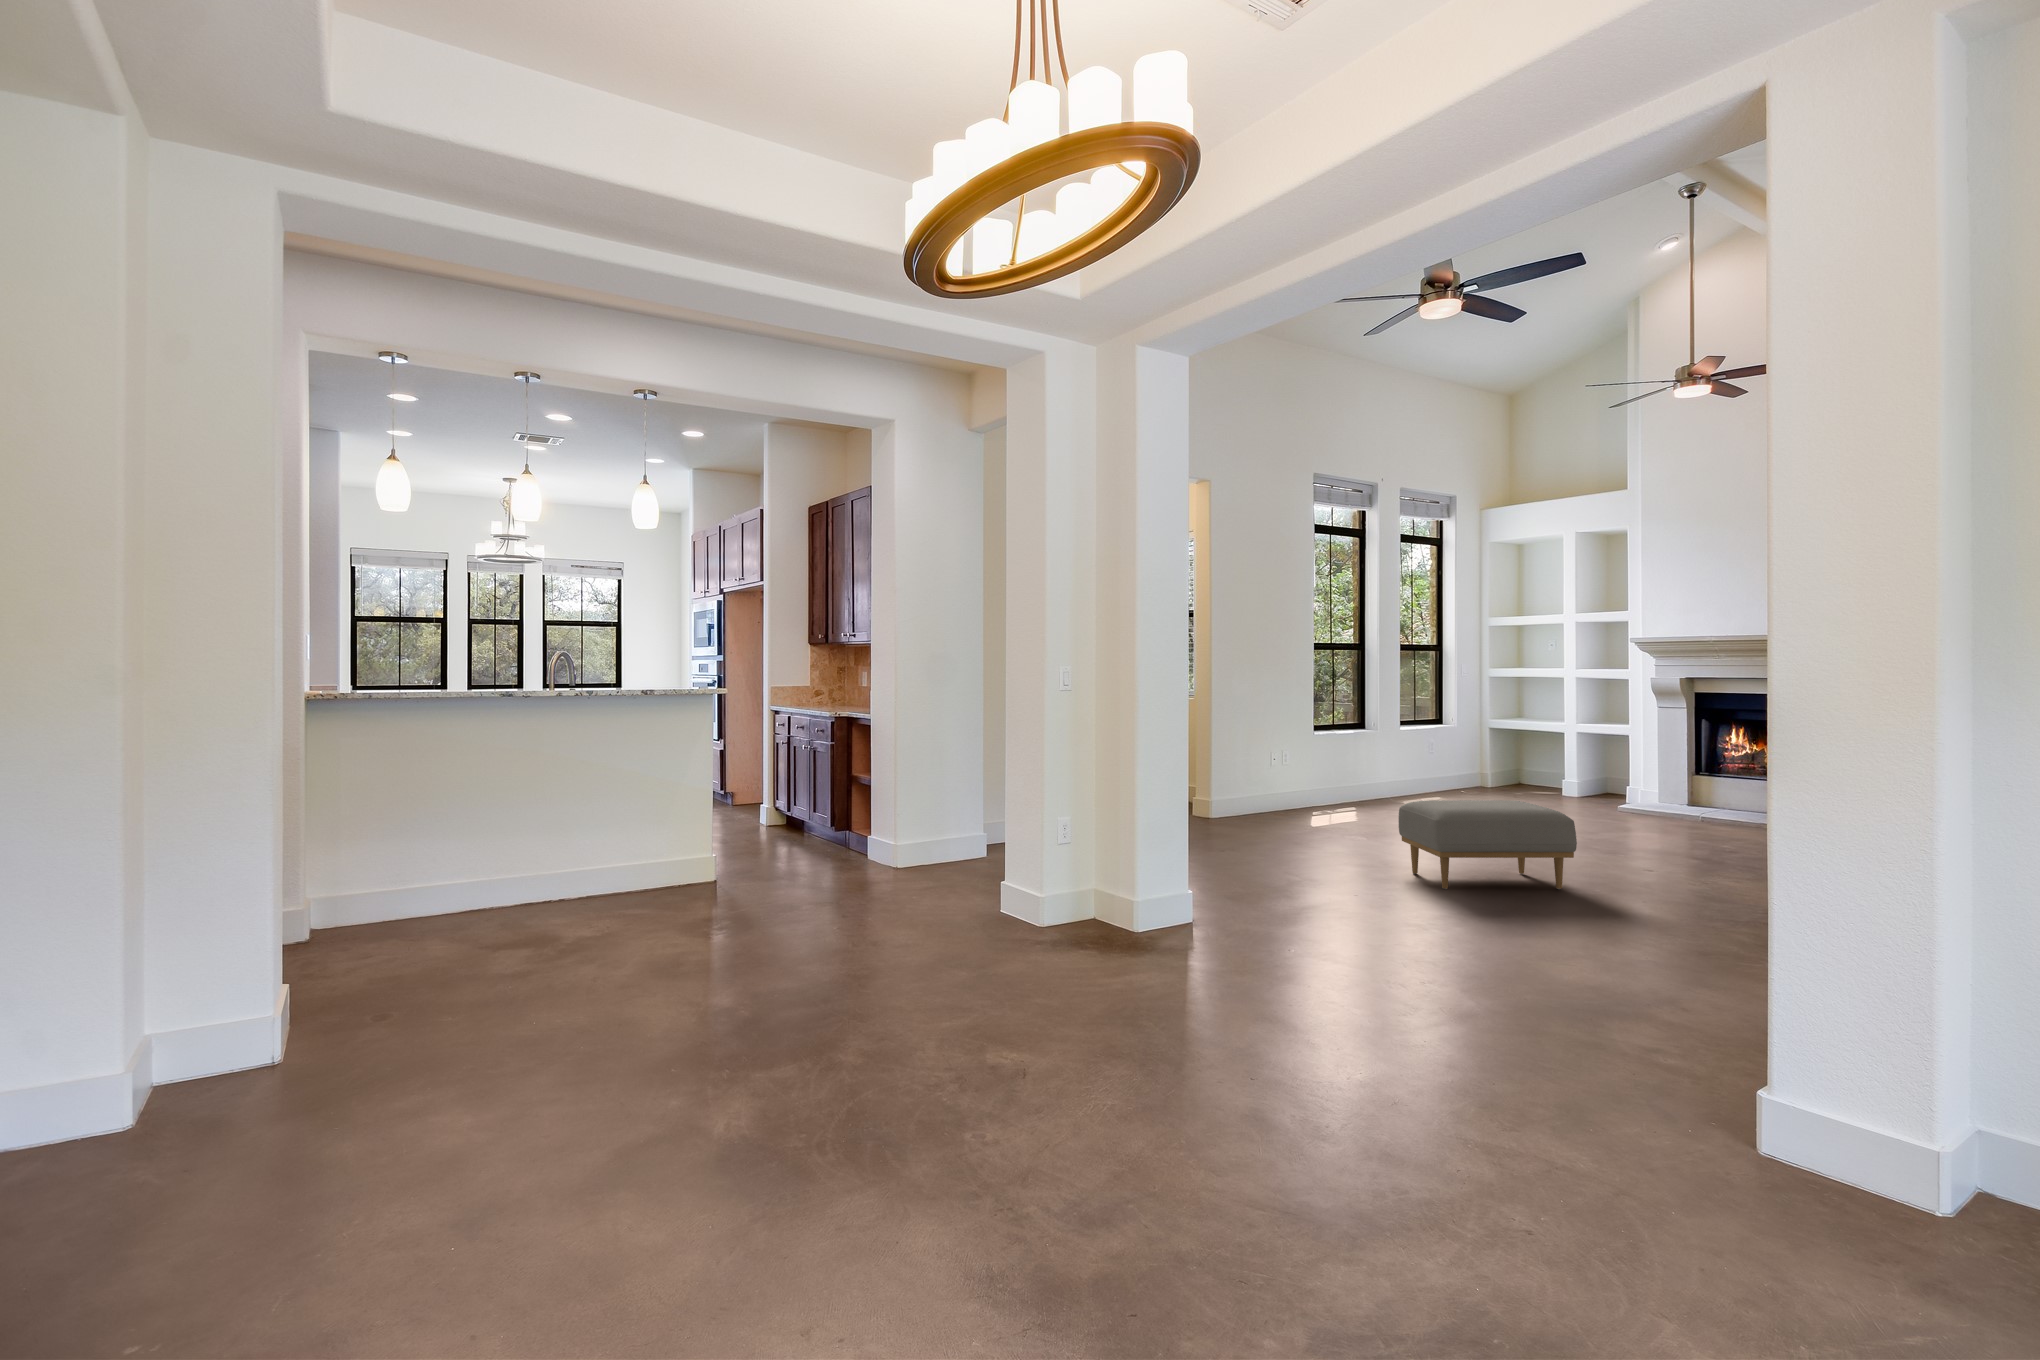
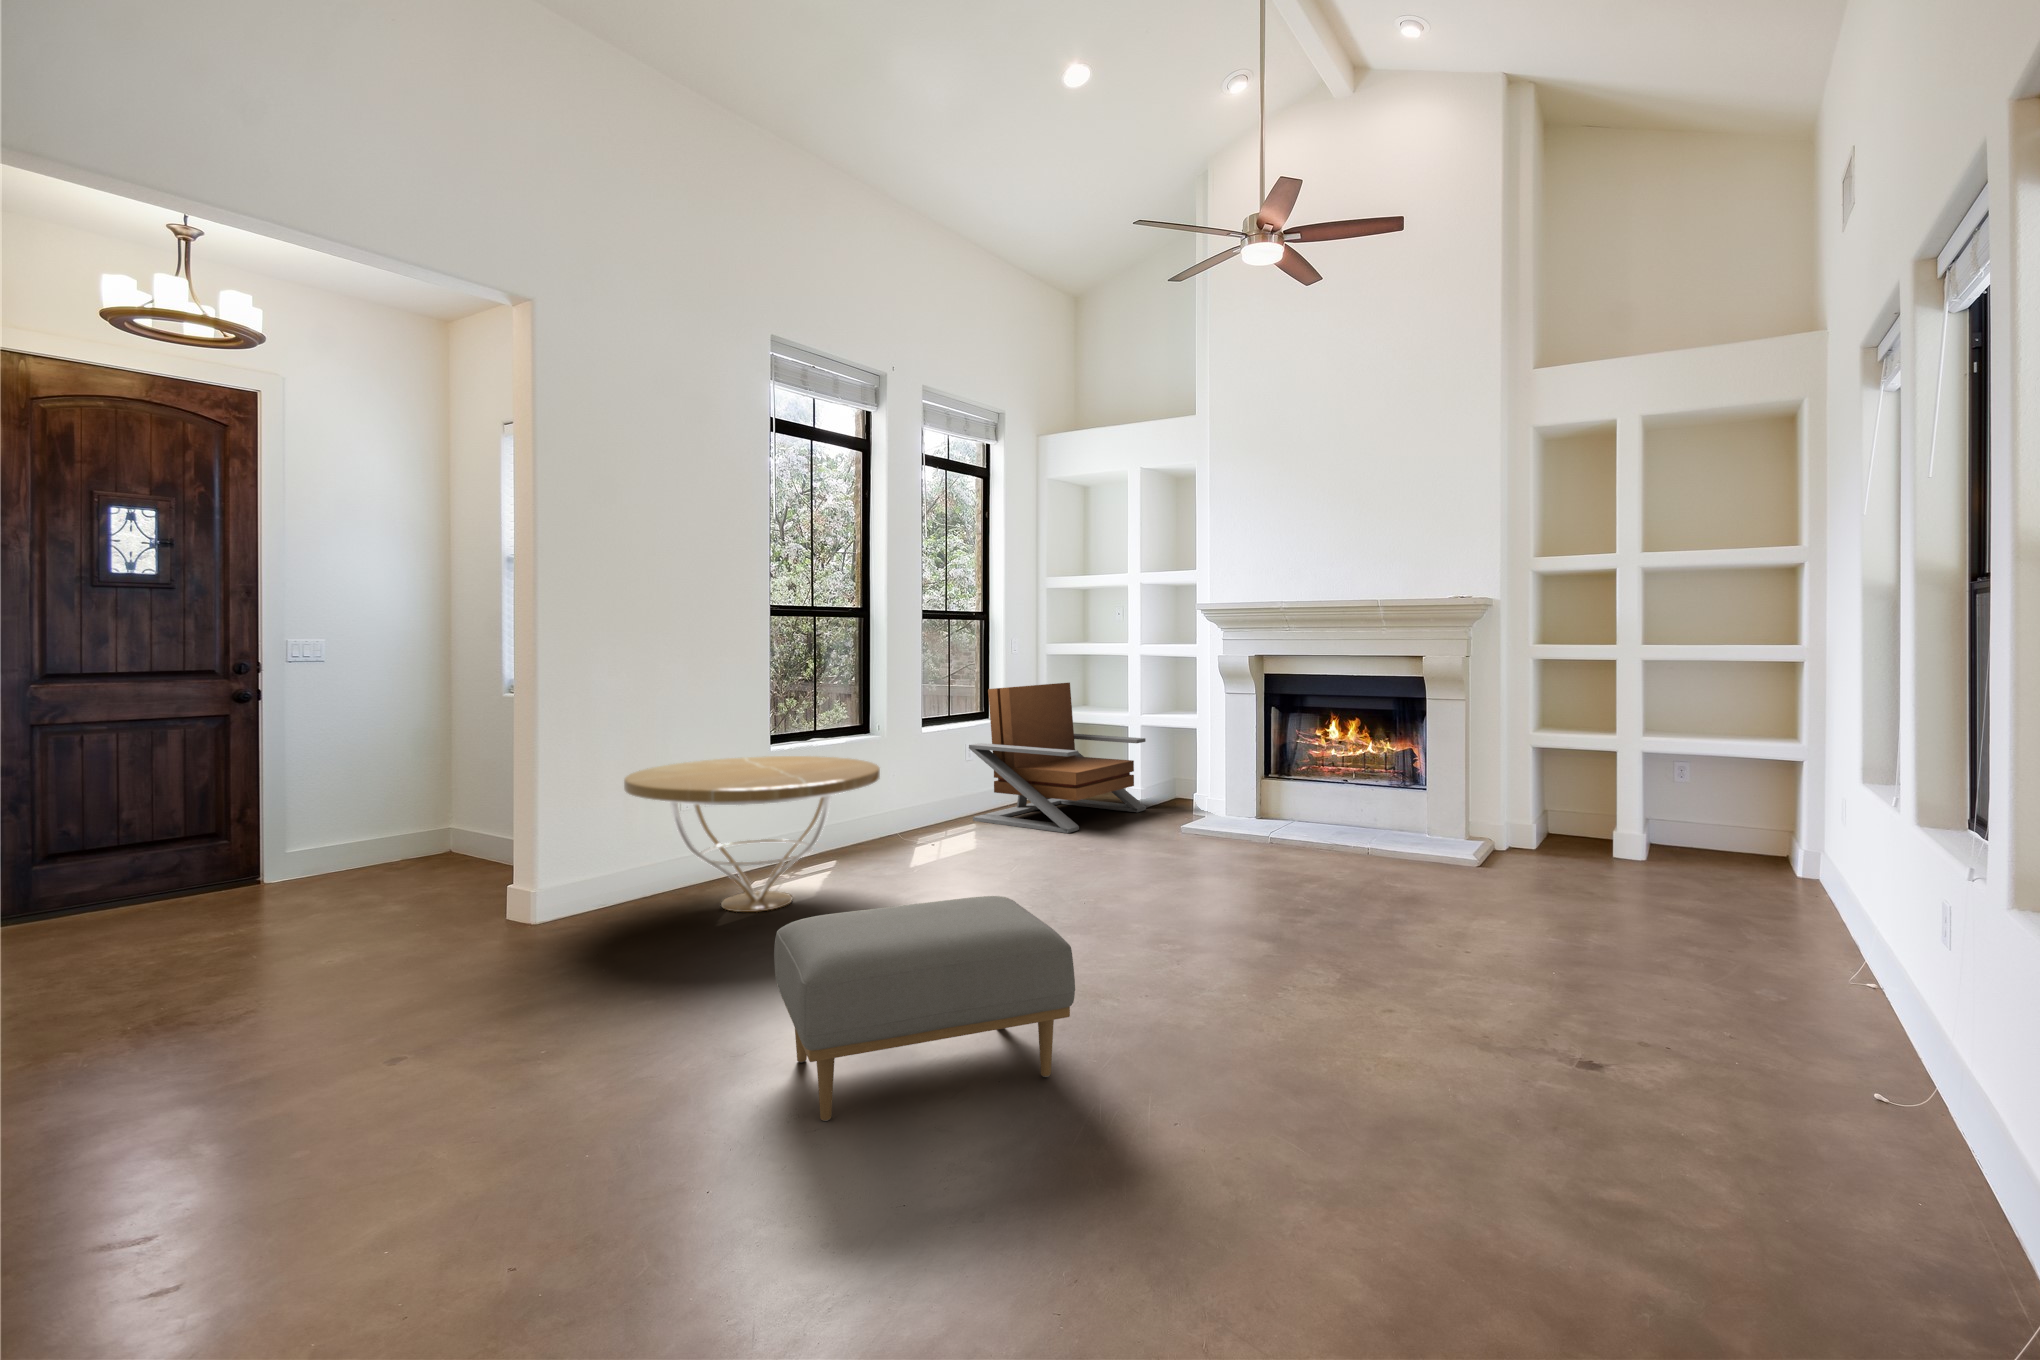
lounge chair: none [1436,698,1583,807] -> present [969,683,1146,833]
coffee table: none [1249,737,1403,826] -> present [624,756,880,912]

